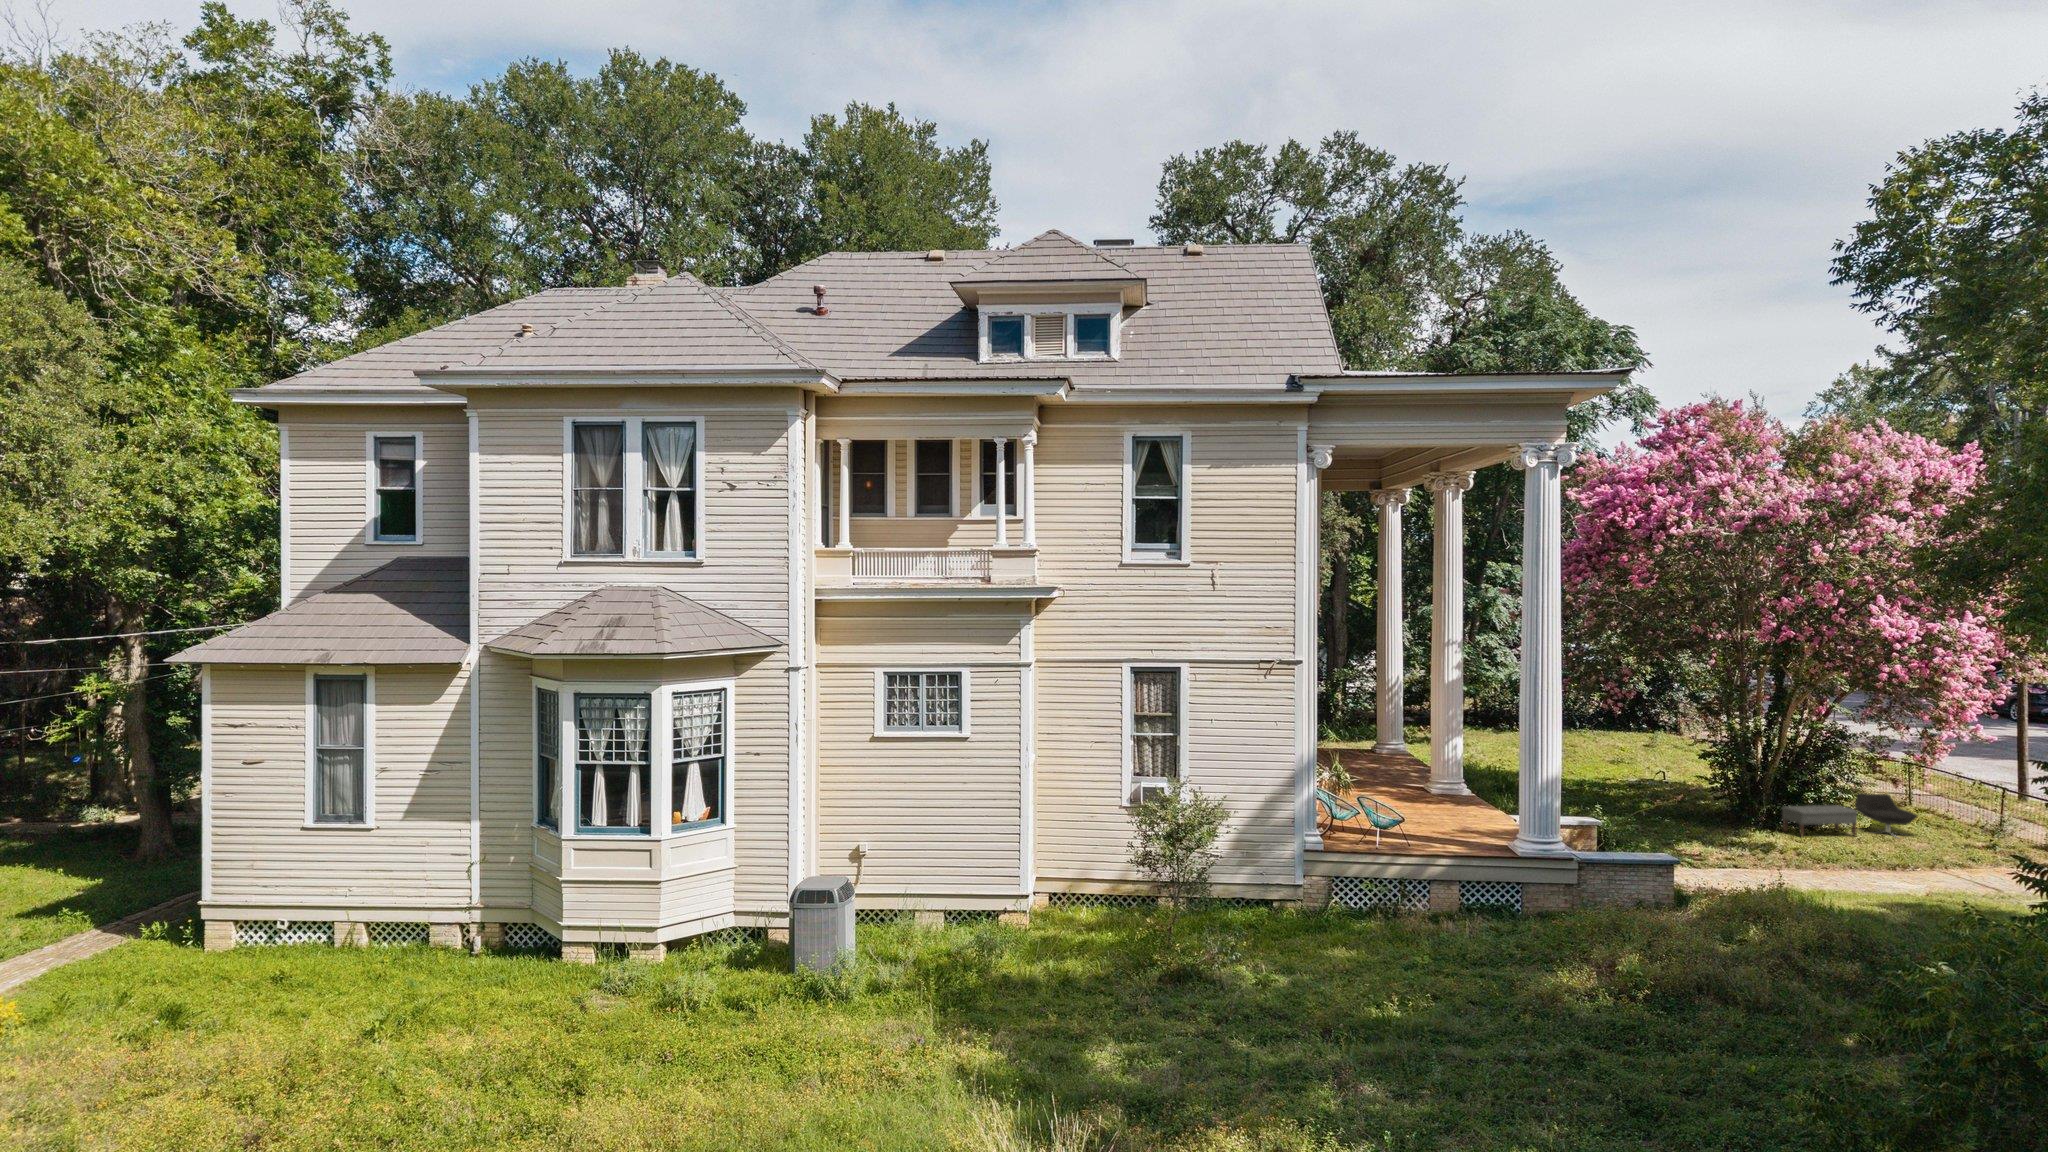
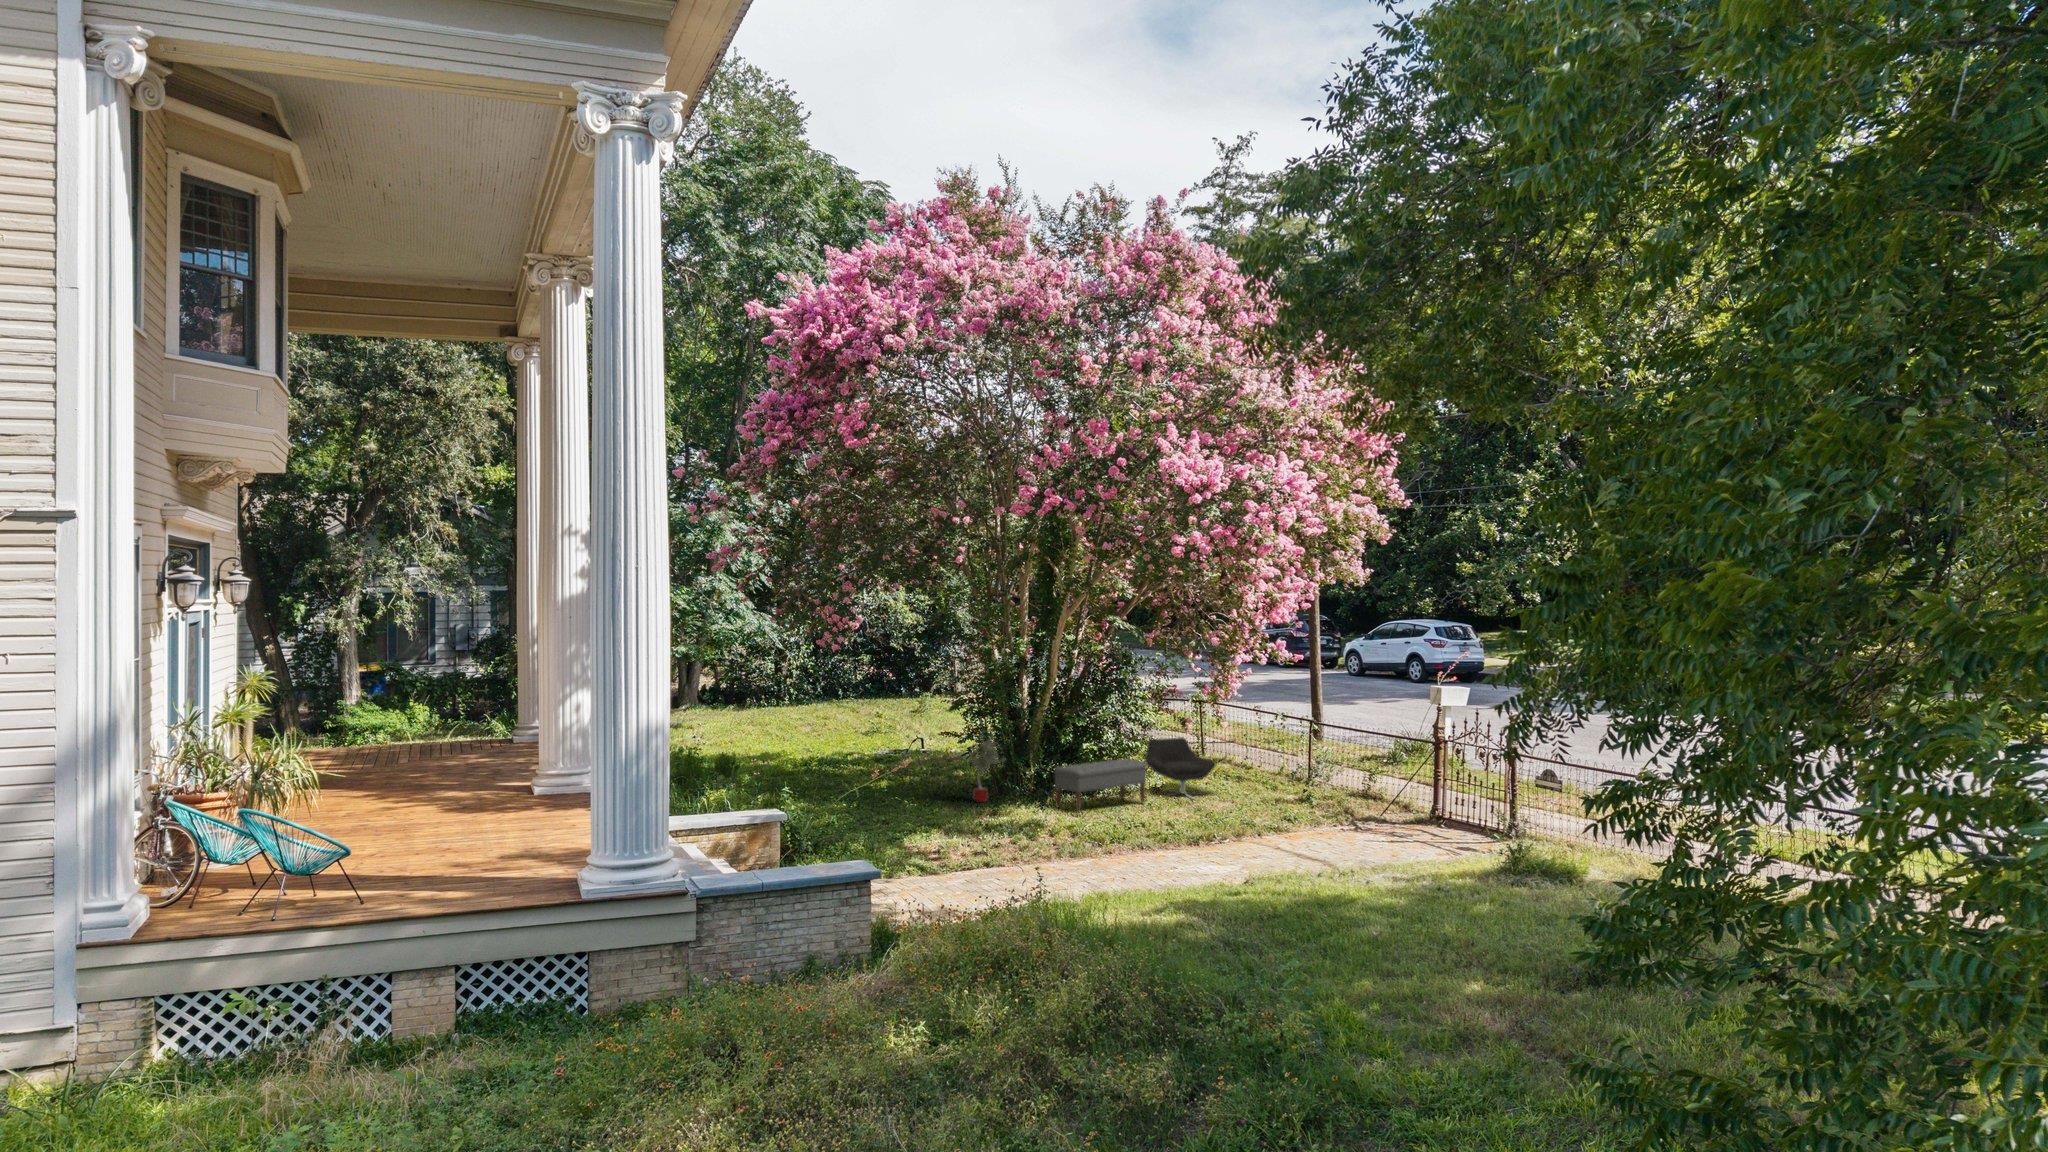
potted tree: none [1714,778,1745,822] -> present [968,732,1004,802]

